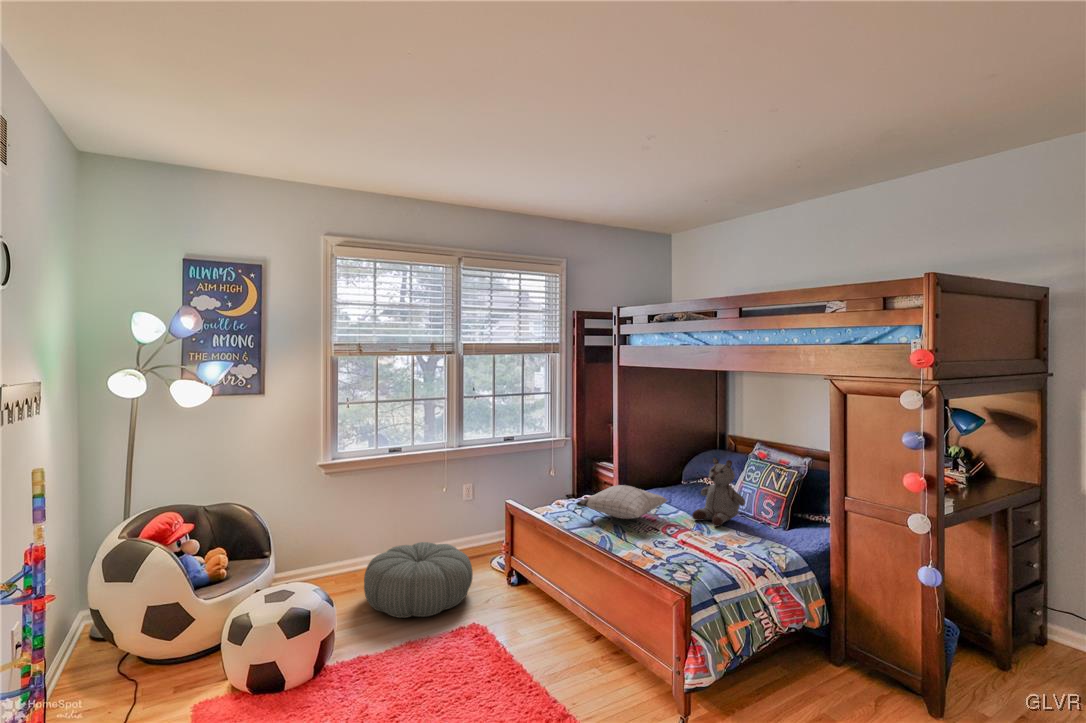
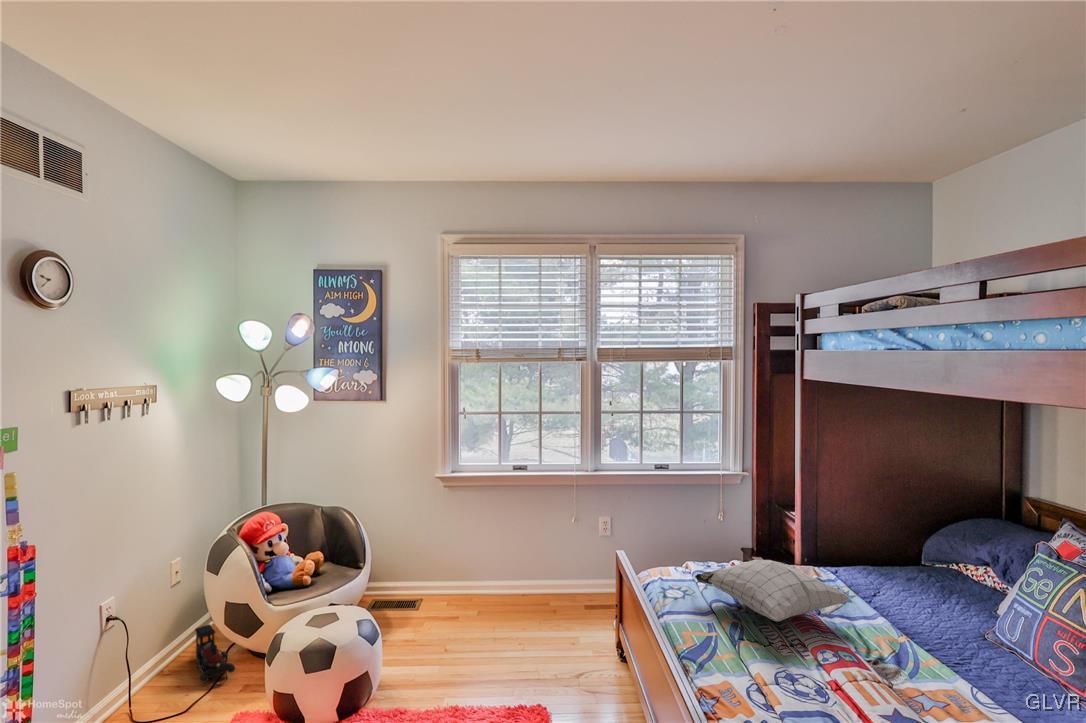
stuffed bear: present [692,457,745,527] -> none [894,543,1002,668]
pouf: present [364,542,473,618] -> none [442,581,570,681]
toy train: none [88,639,159,690] -> present [195,624,235,685]

